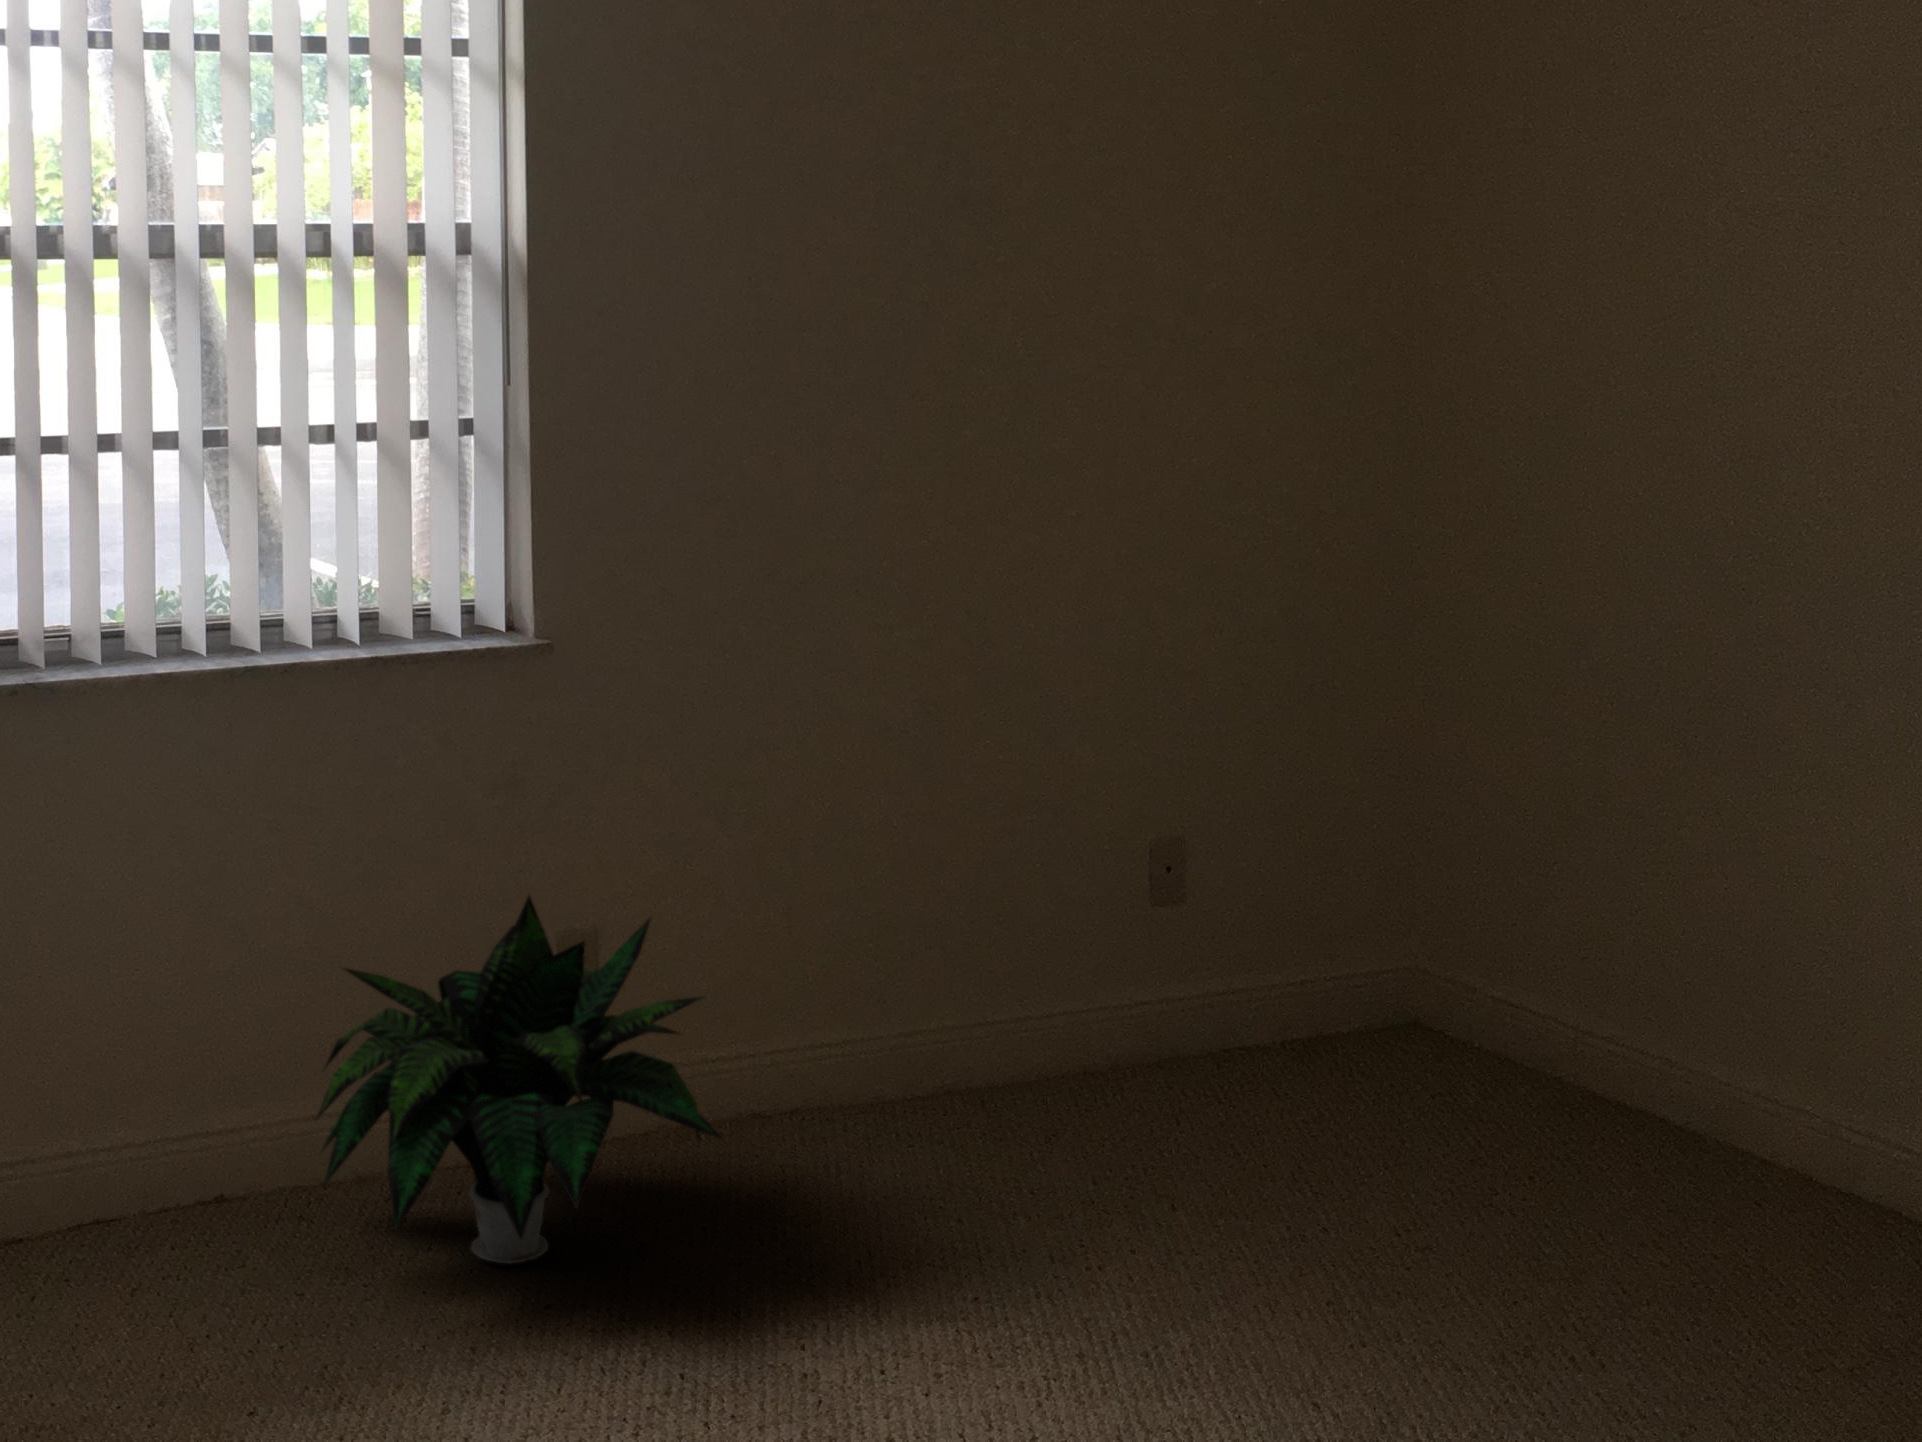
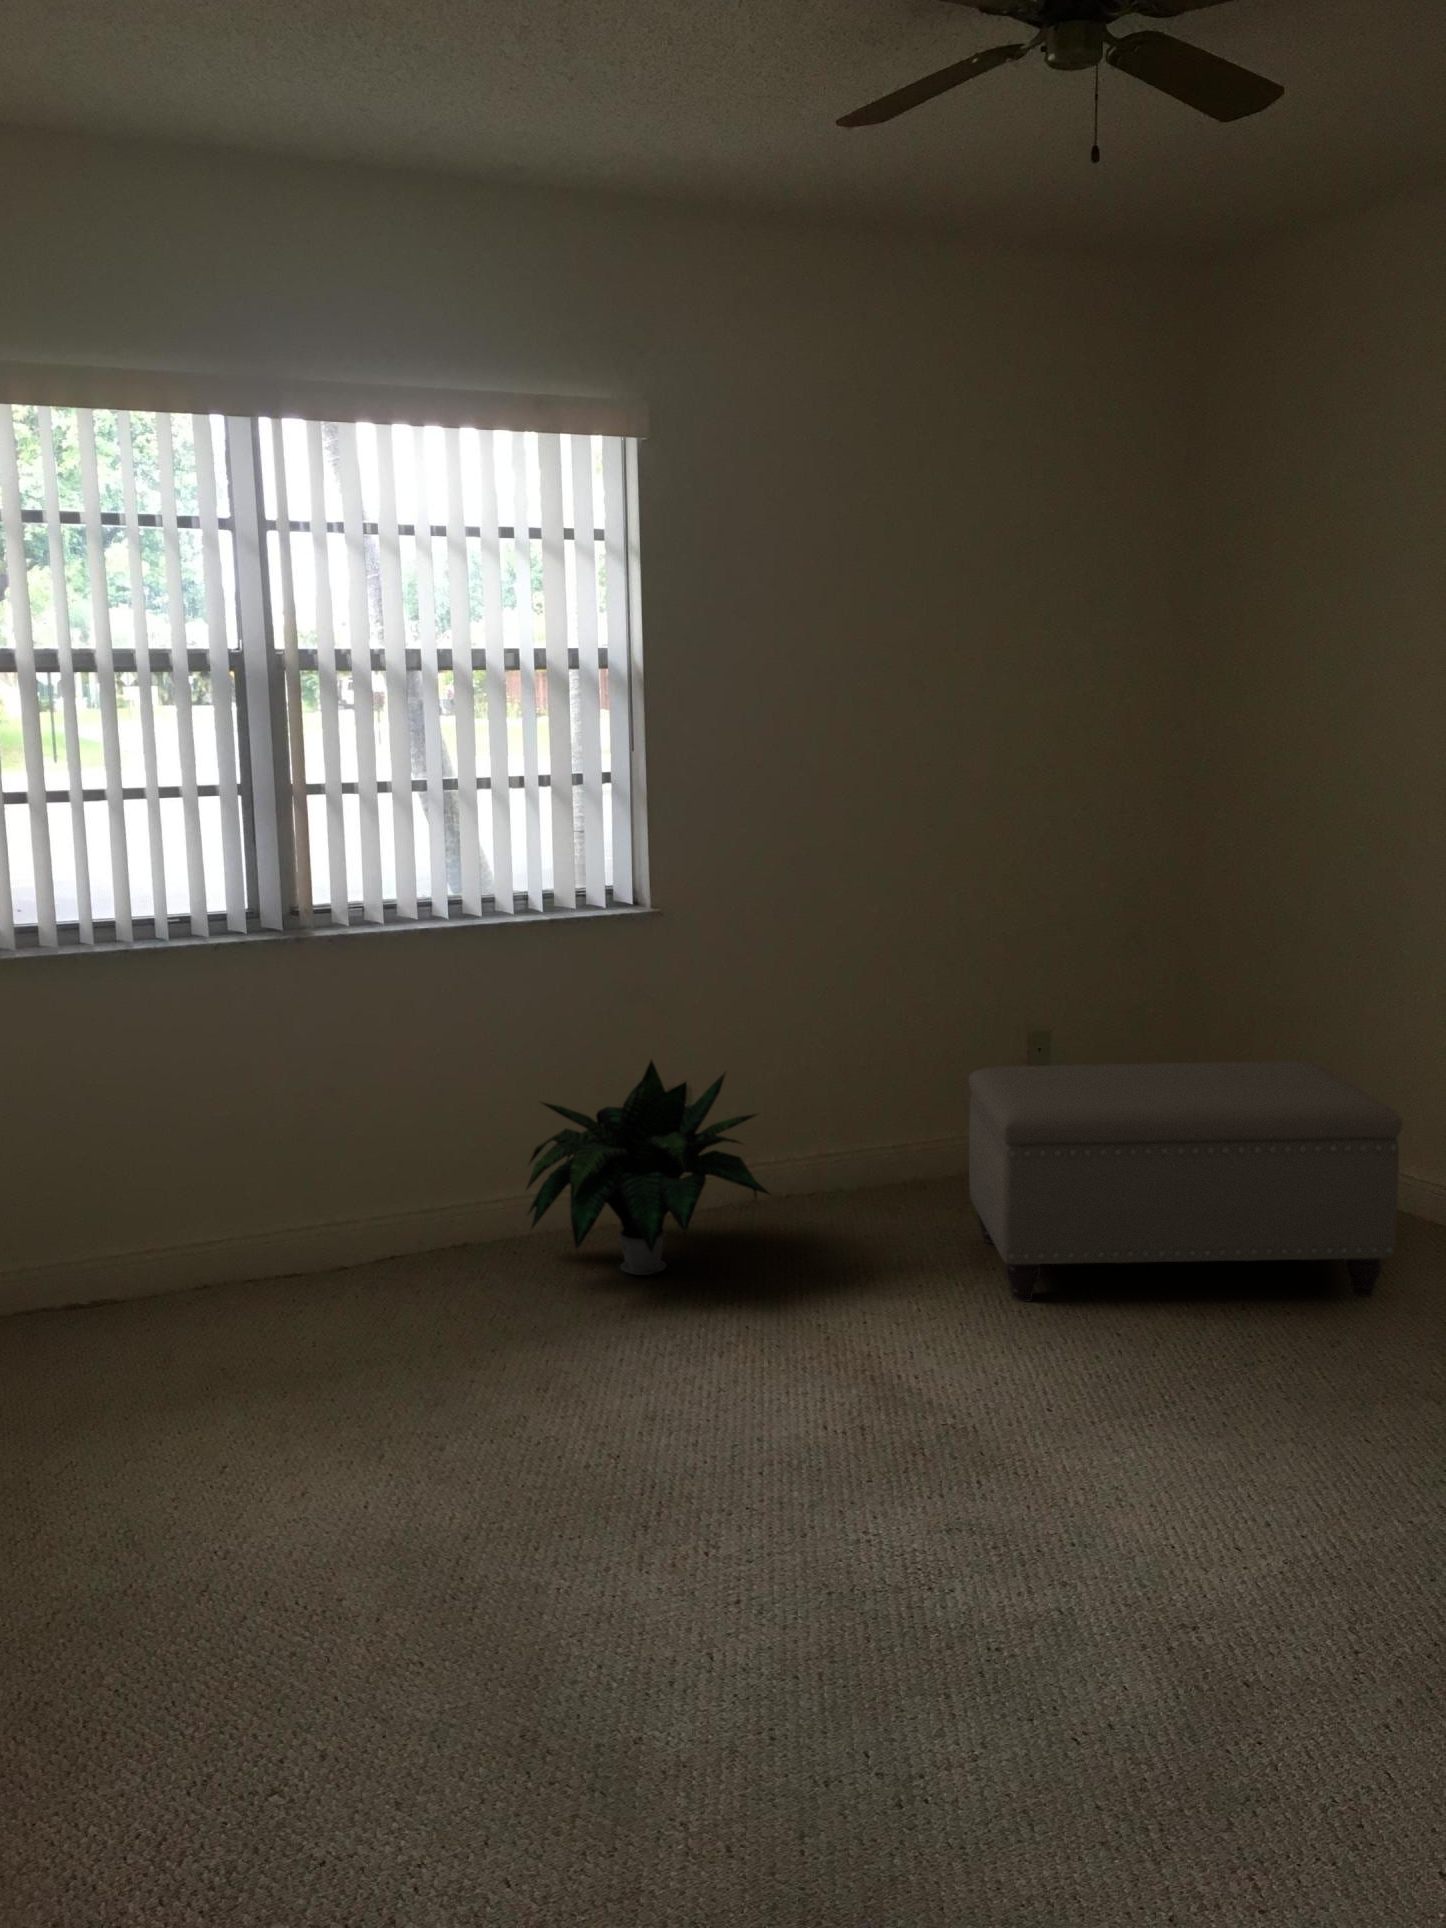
ottoman: none [1052,912,1788,1340] -> present [969,1061,1402,1302]

